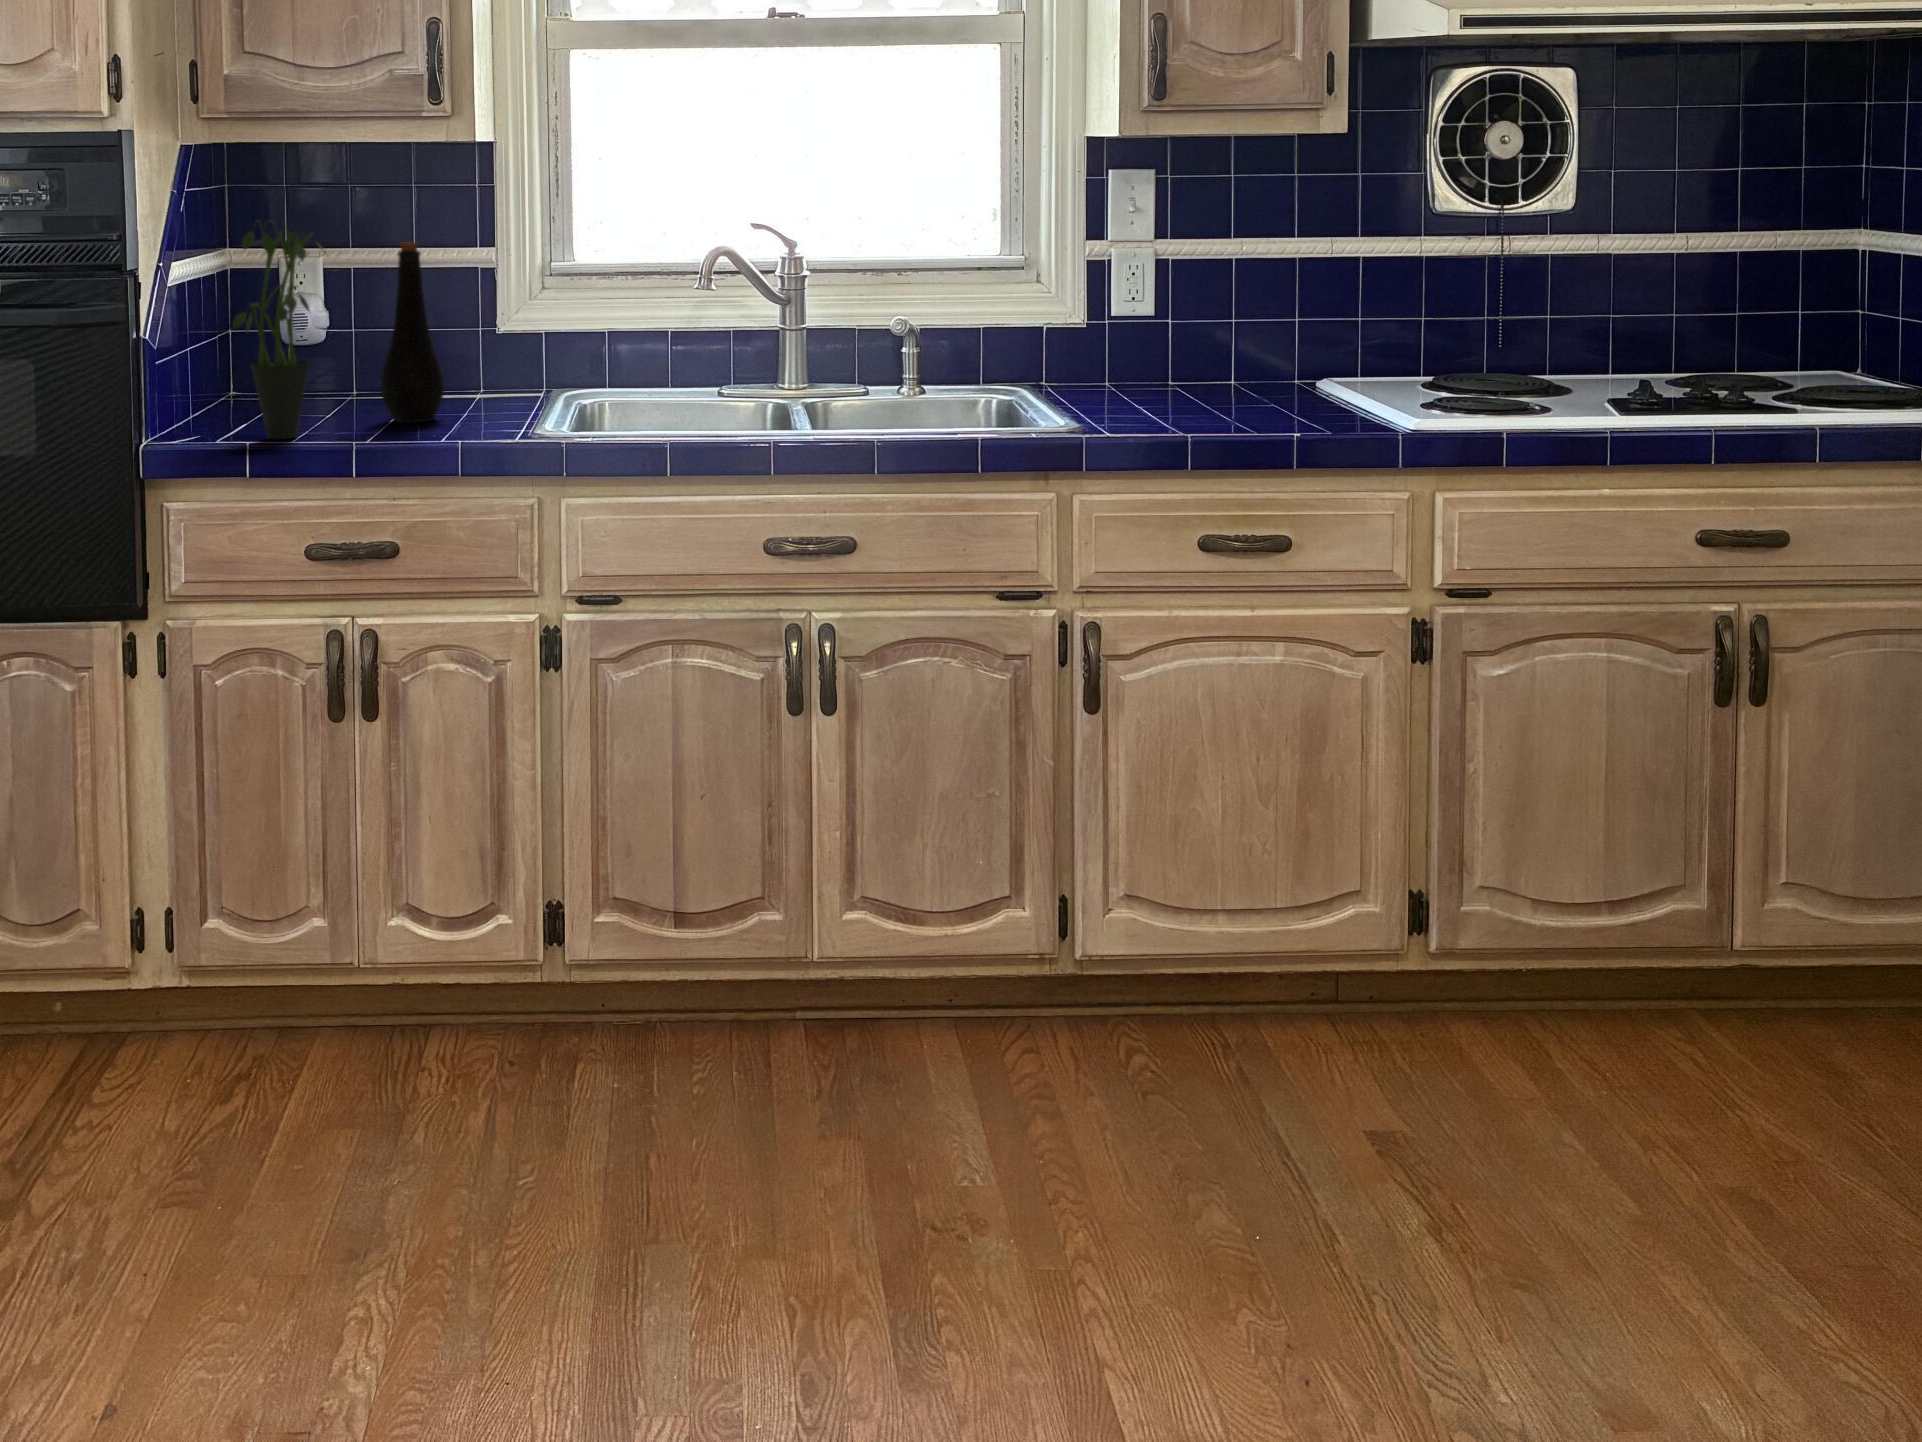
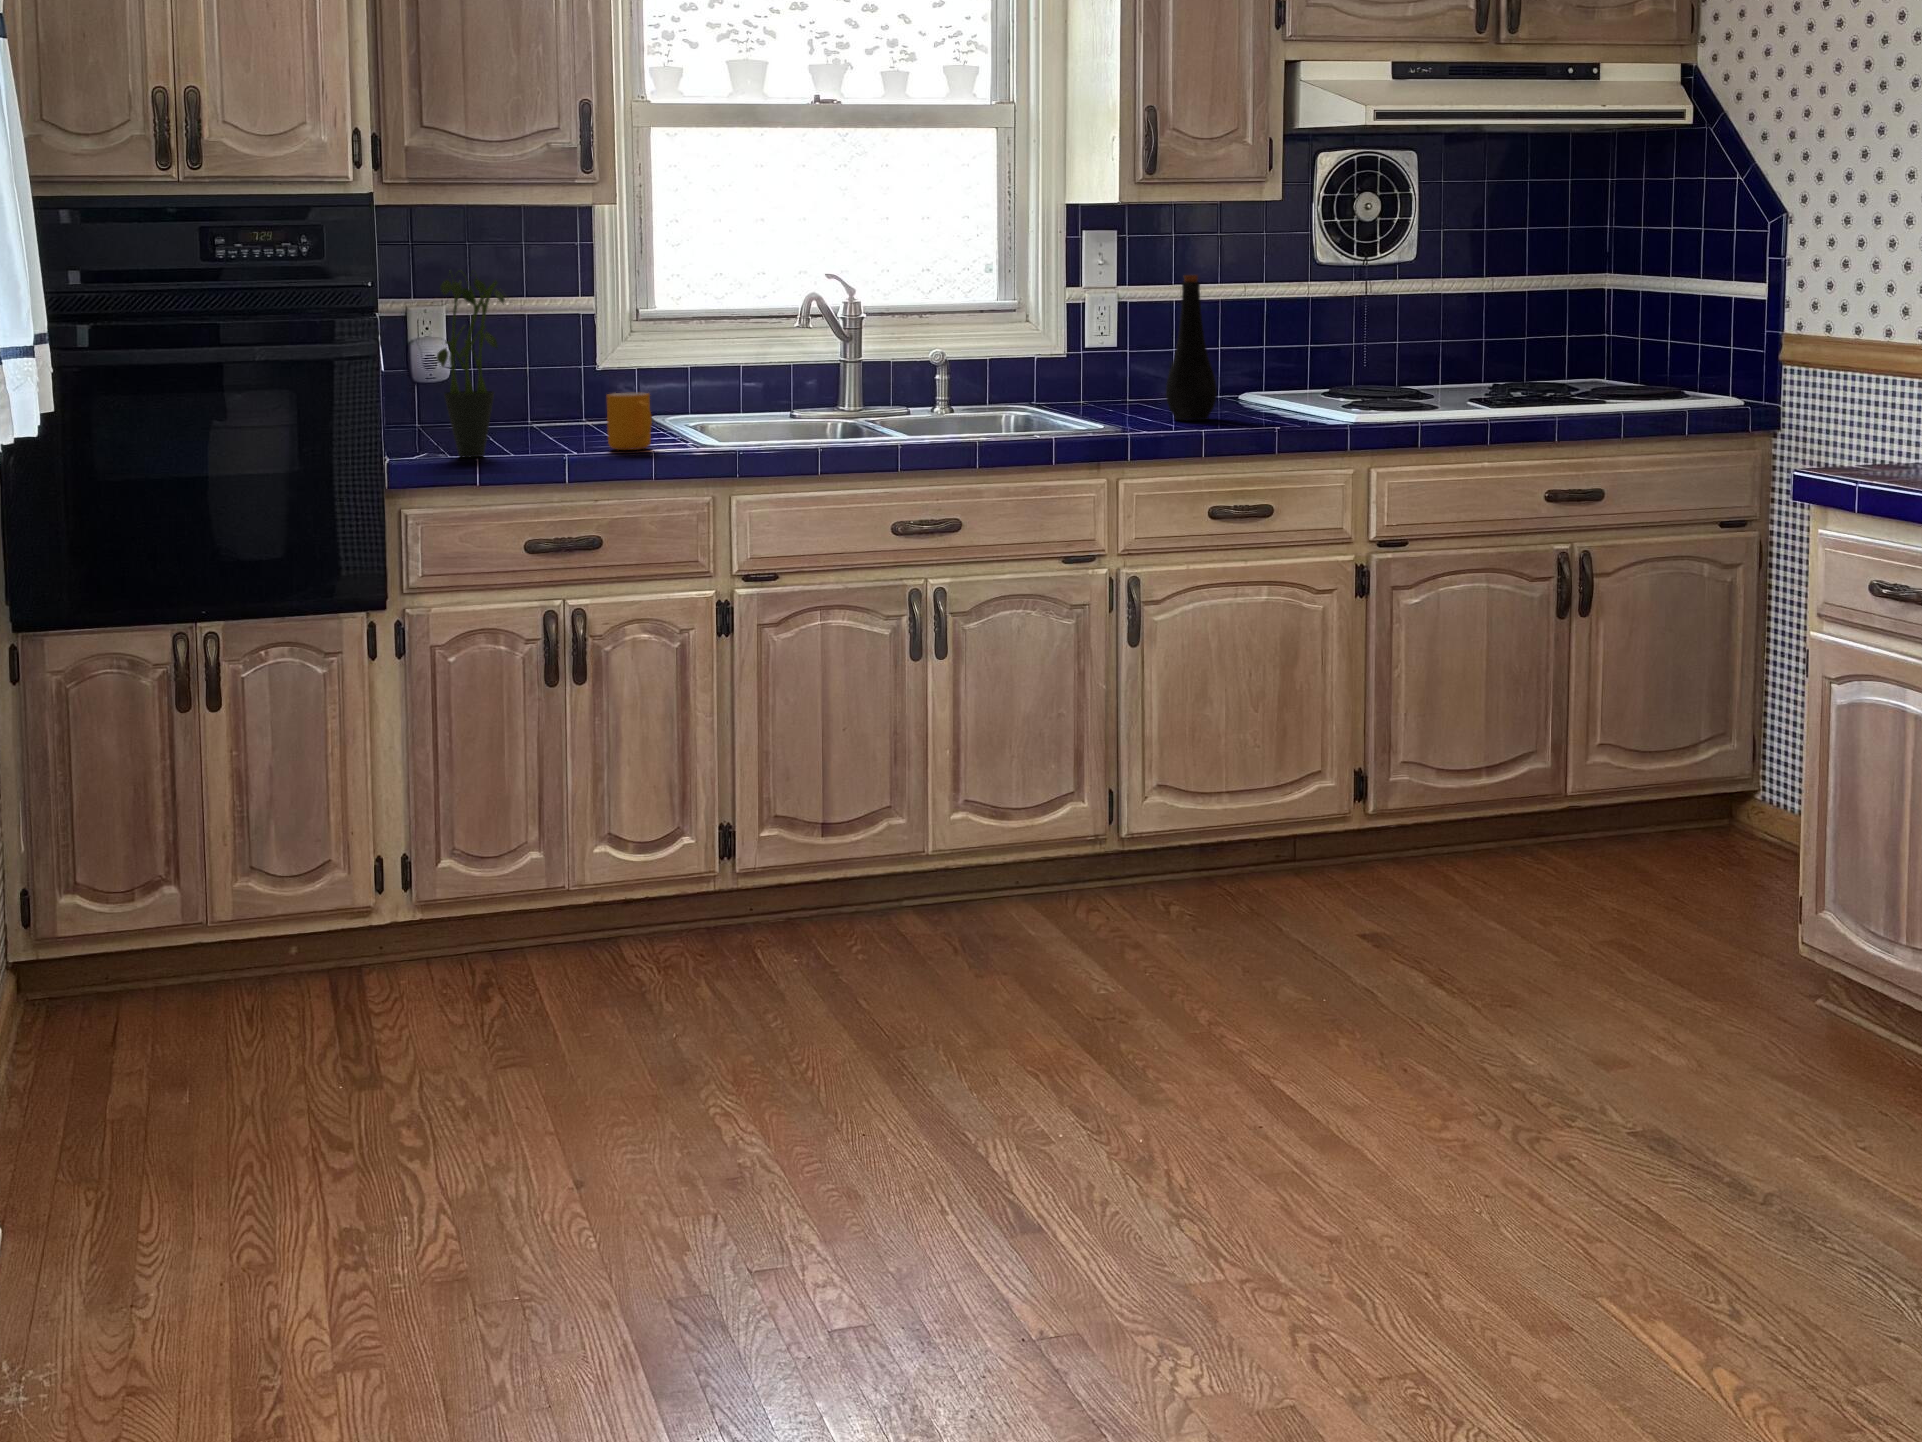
bottle: present [381,242,444,423] -> present [1166,275,1217,420]
mug: none [439,367,492,436] -> present [607,393,652,450]

